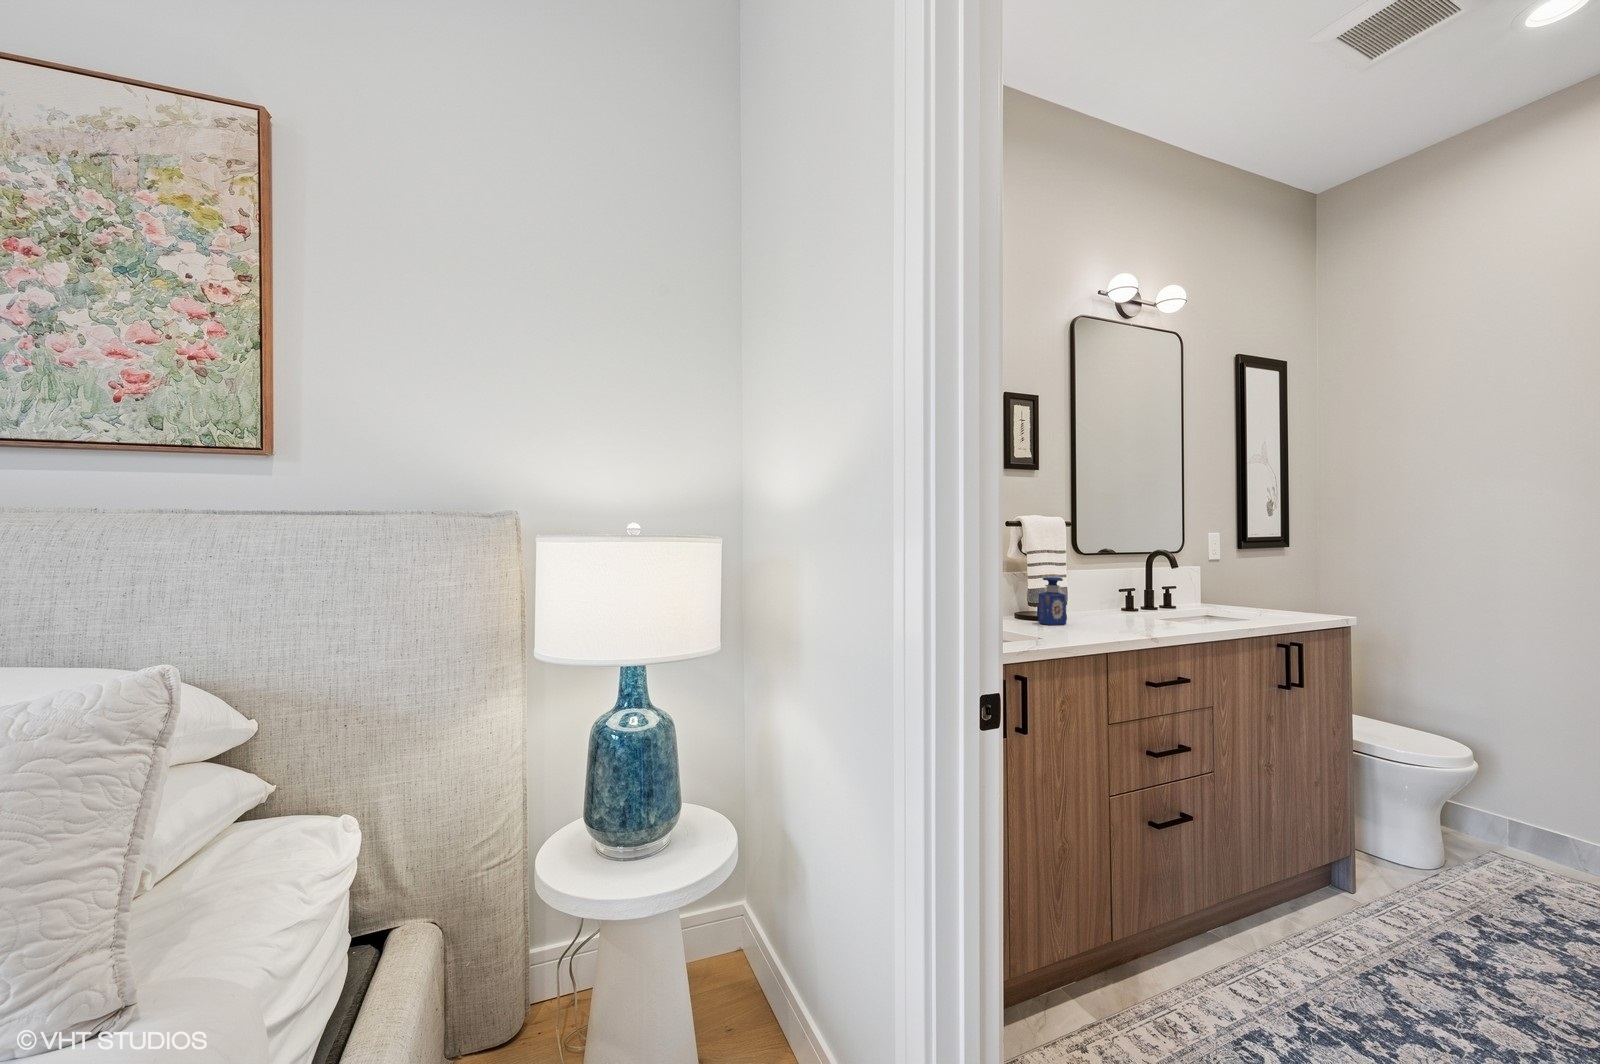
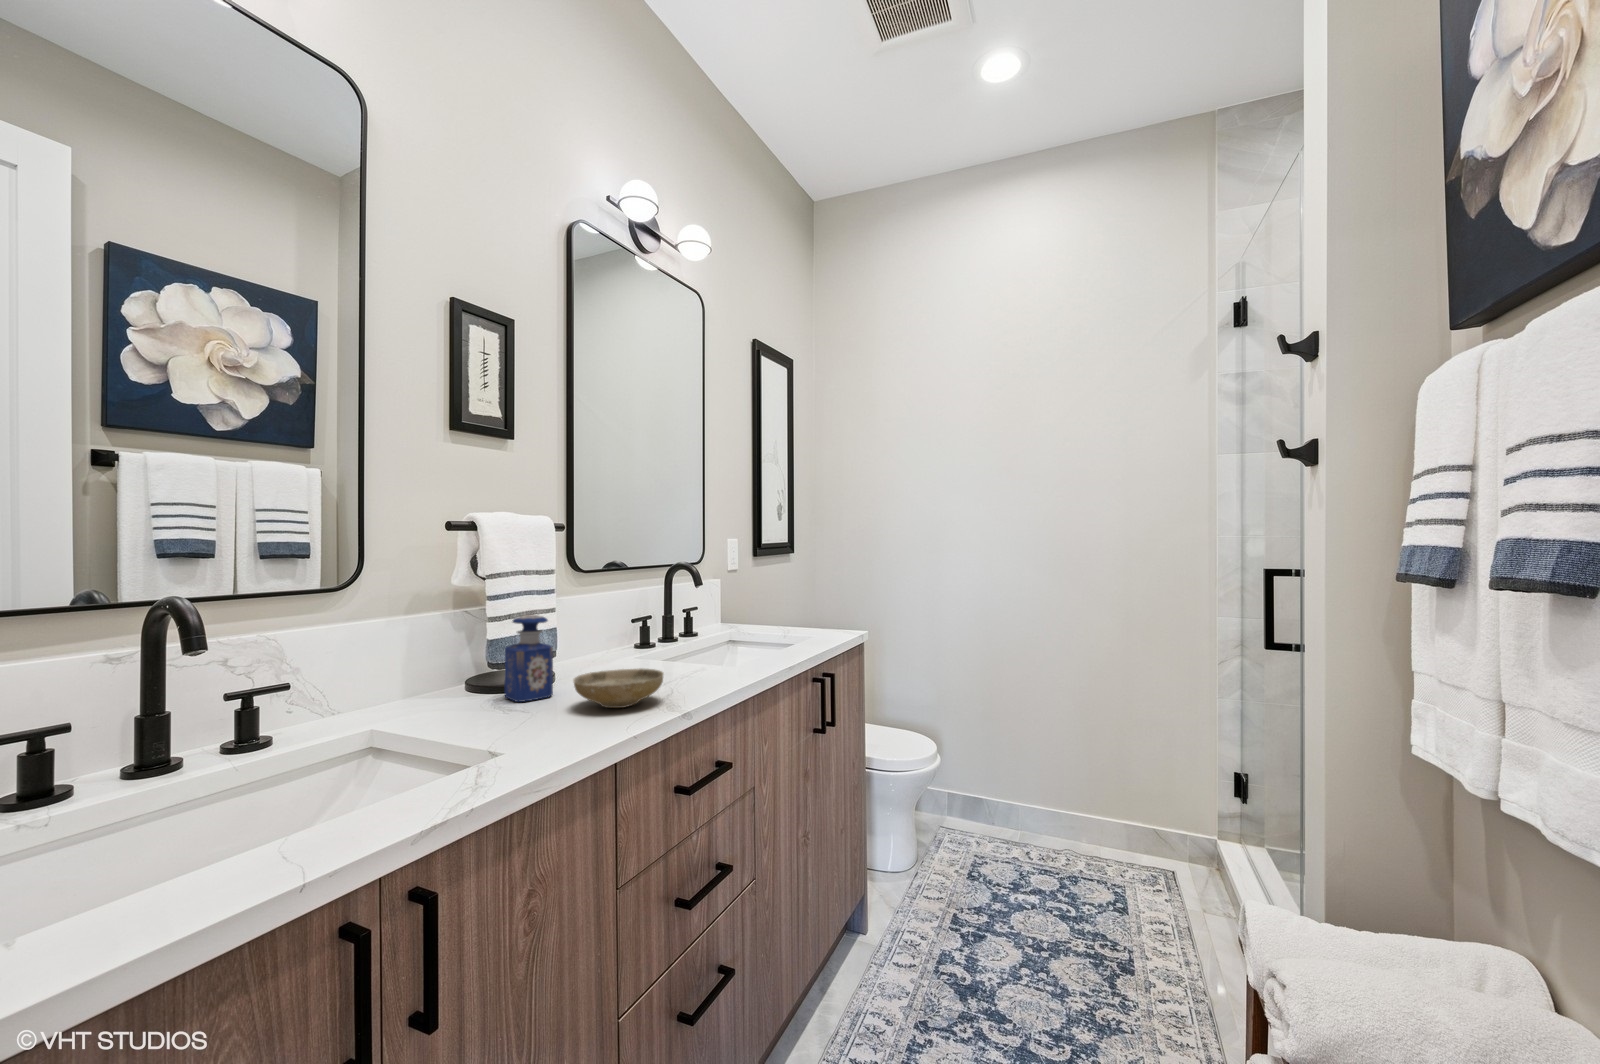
ceramic bowl: none [1079,611,1136,631] -> present [573,668,663,708]

